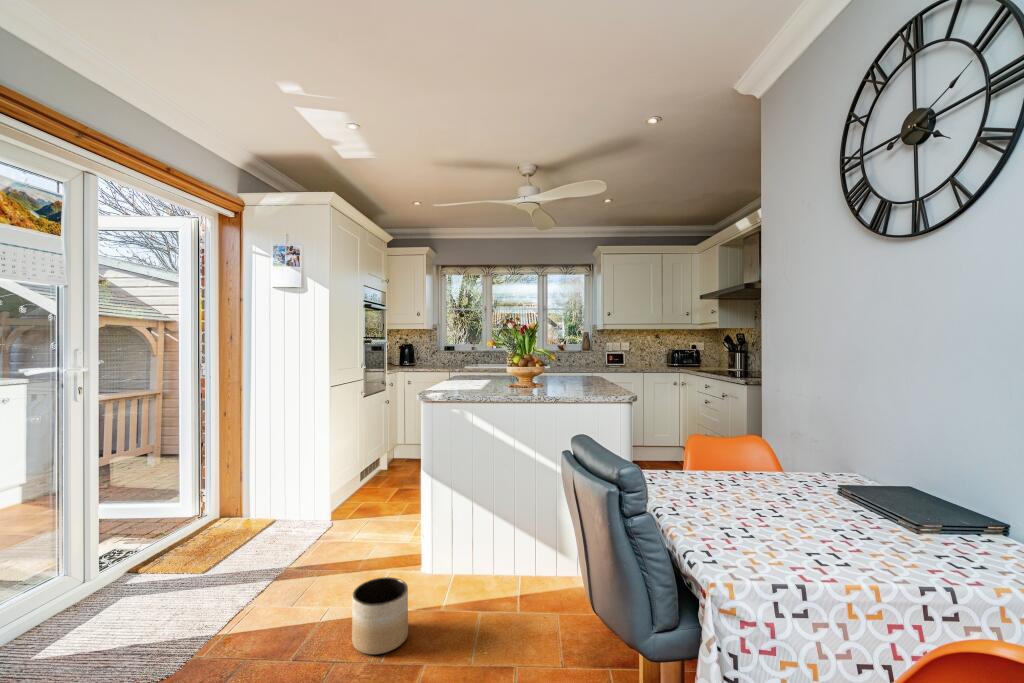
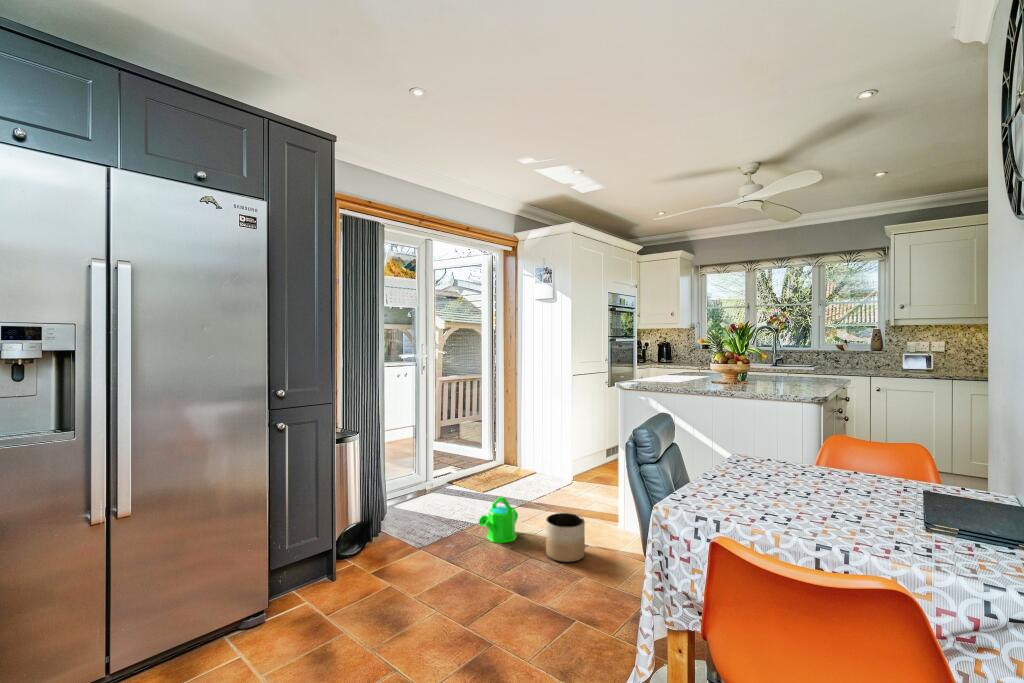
watering can: none [234,581,294,659] -> present [479,497,518,543]

